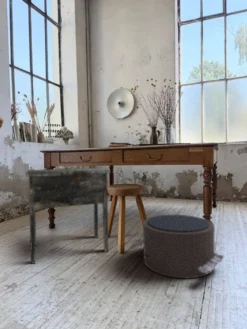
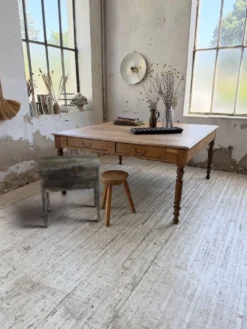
pouf: present [130,215,224,278] -> none [112,199,178,251]

